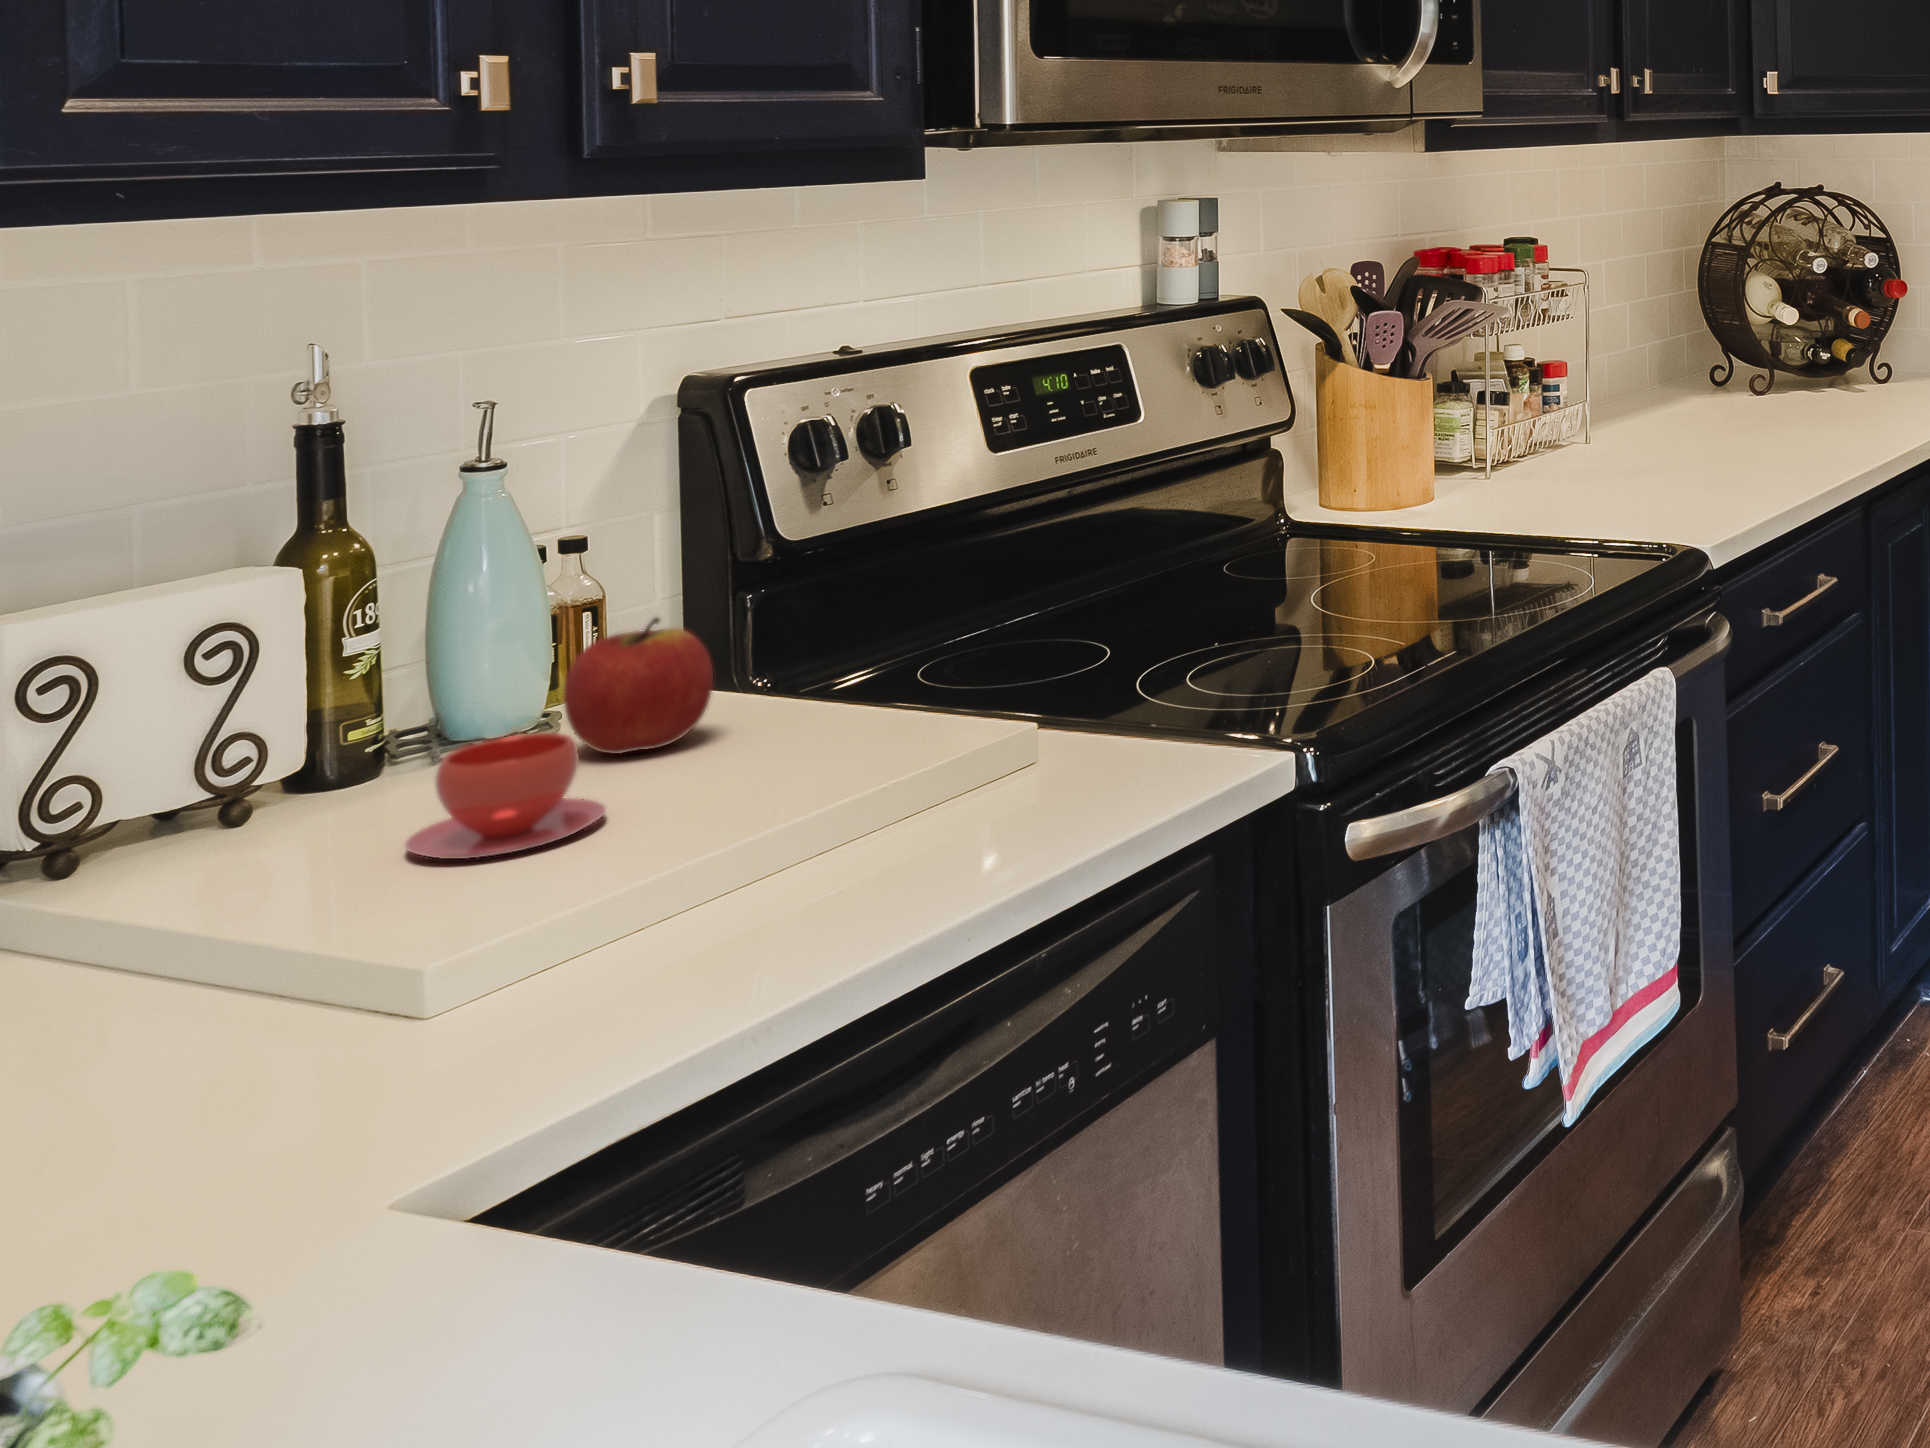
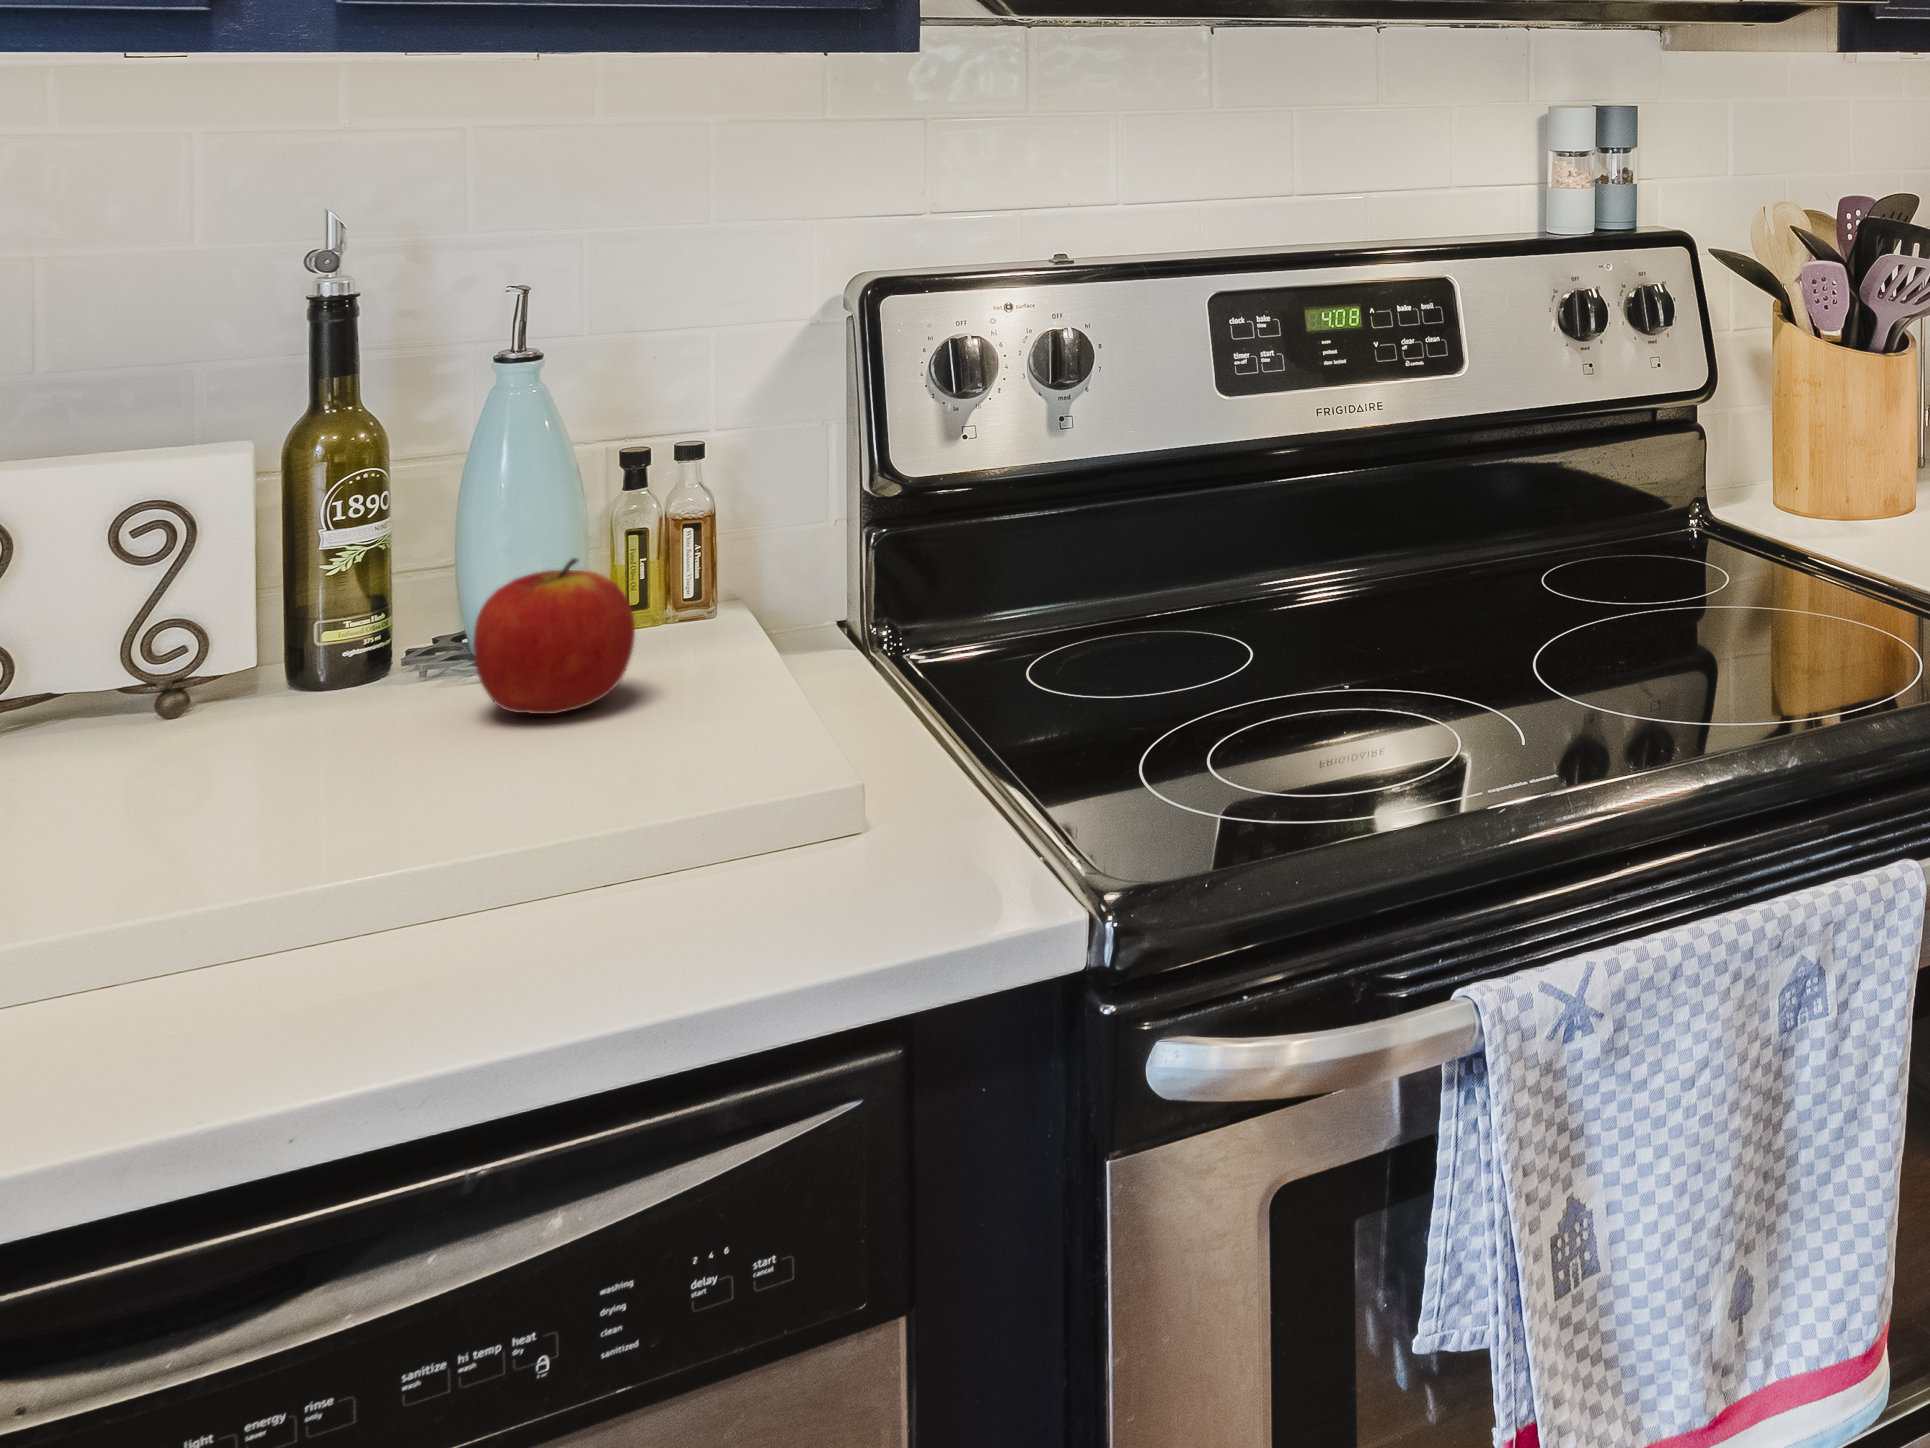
teacup: present [405,733,605,859] -> none [90,686,333,835]

